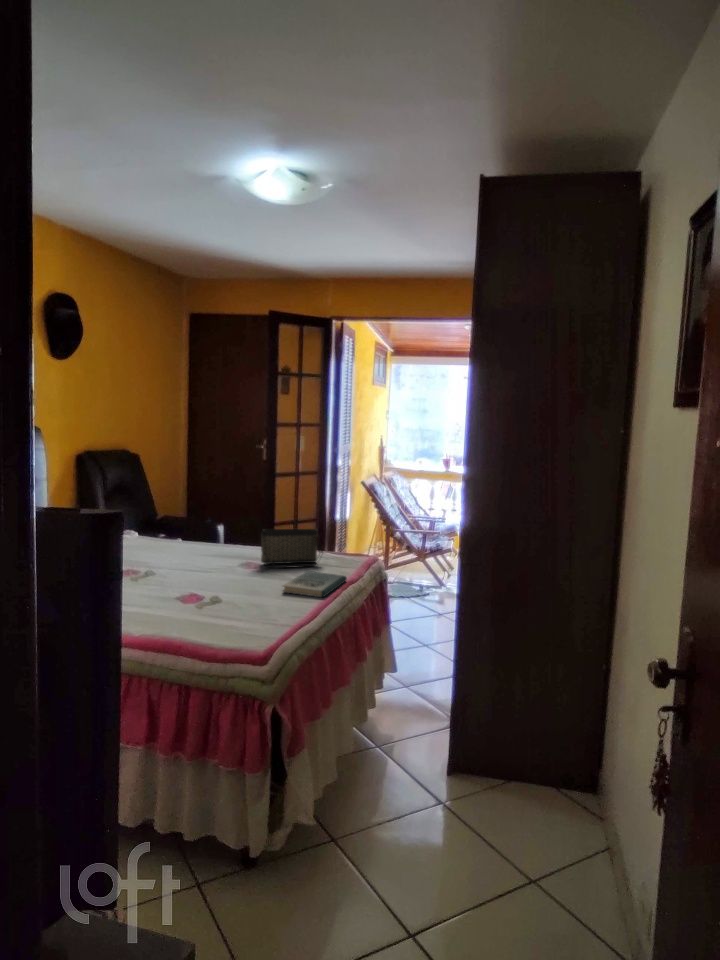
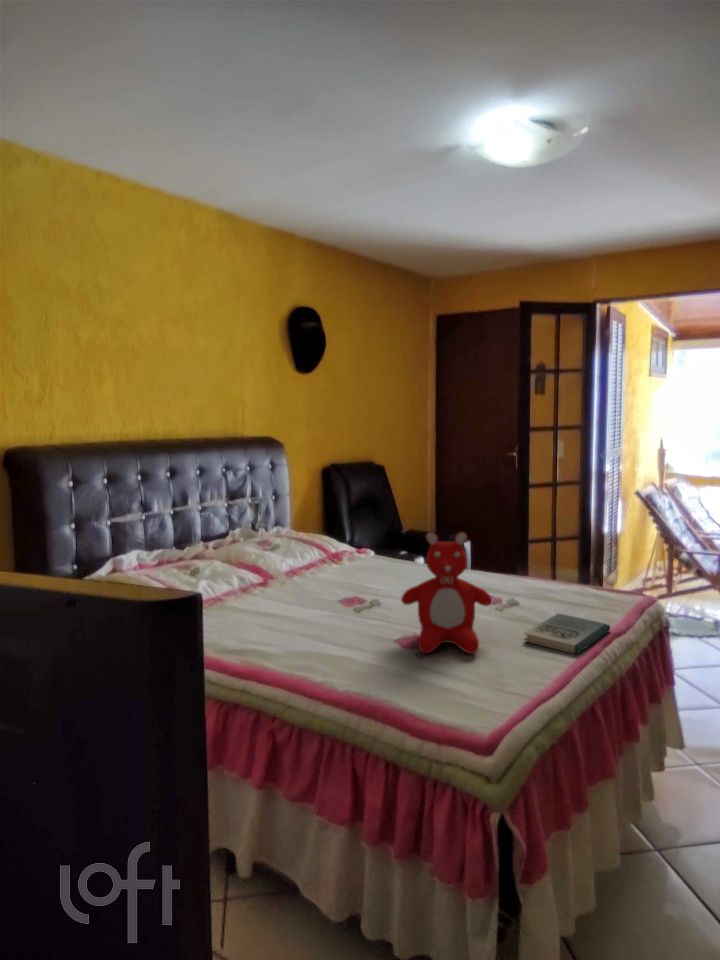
teddy bear: none [179,504,257,606] -> present [401,532,492,654]
handbag: present [261,529,323,568] -> none [502,557,580,606]

